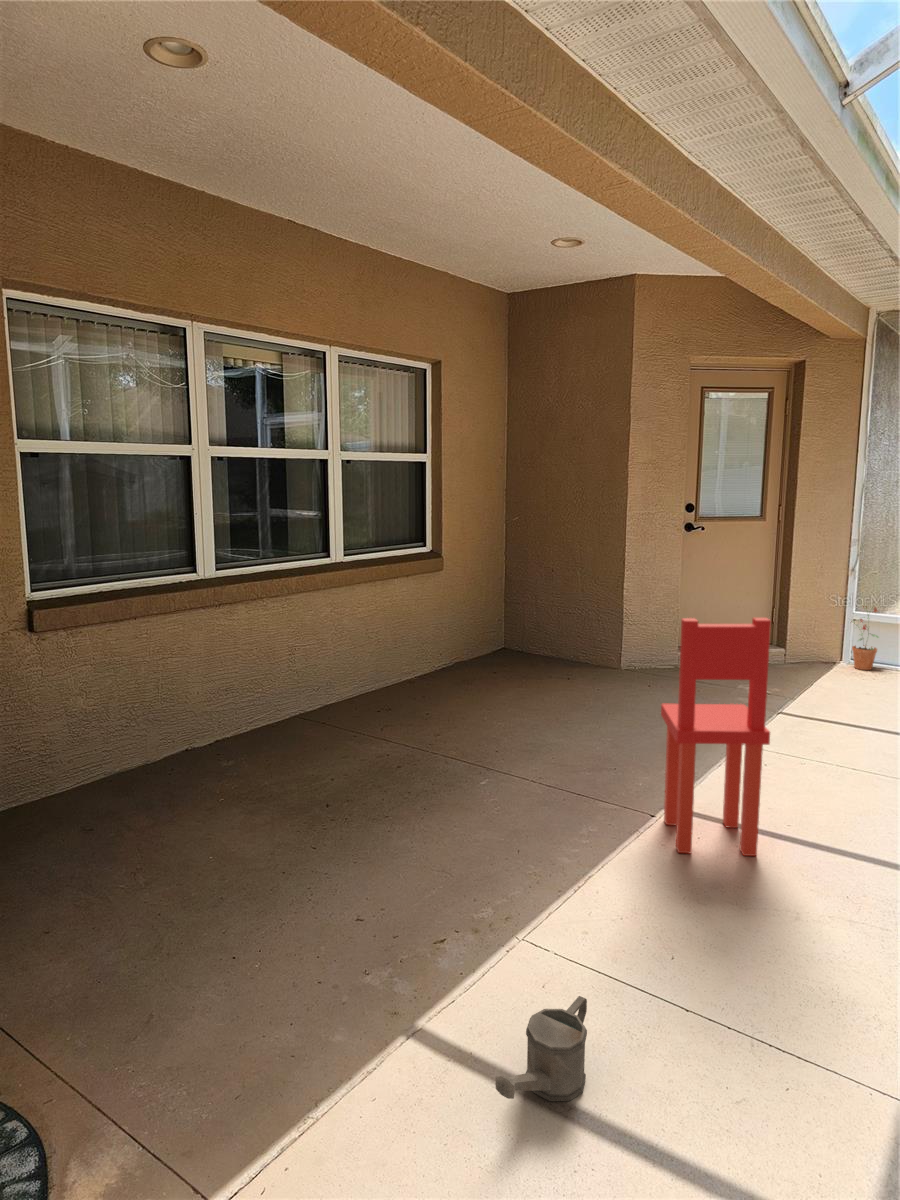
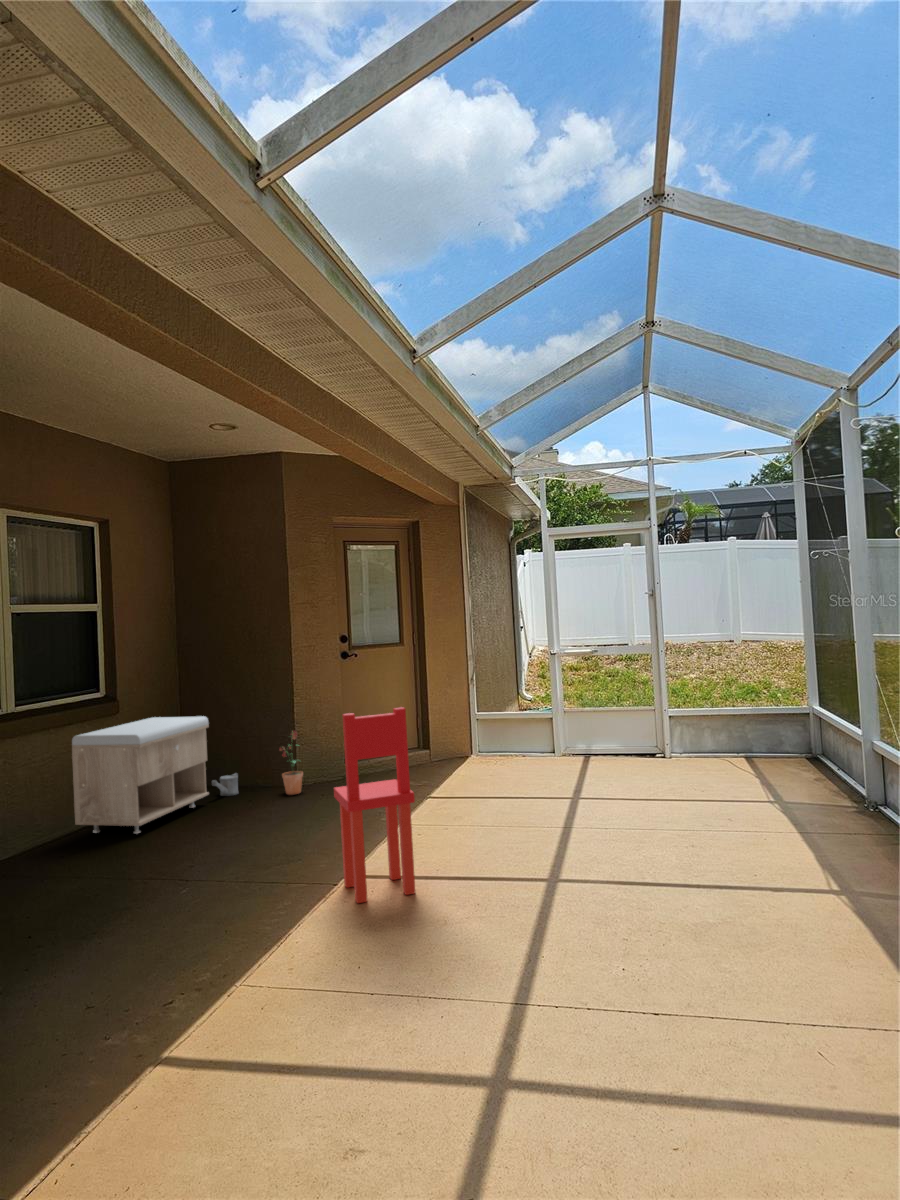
storage bench: none [392,579,530,701] -> present [72,716,209,834]
potted plant: present [851,606,878,670] -> present [280,731,303,795]
watering can: present [496,996,587,1101] -> present [212,773,239,796]

